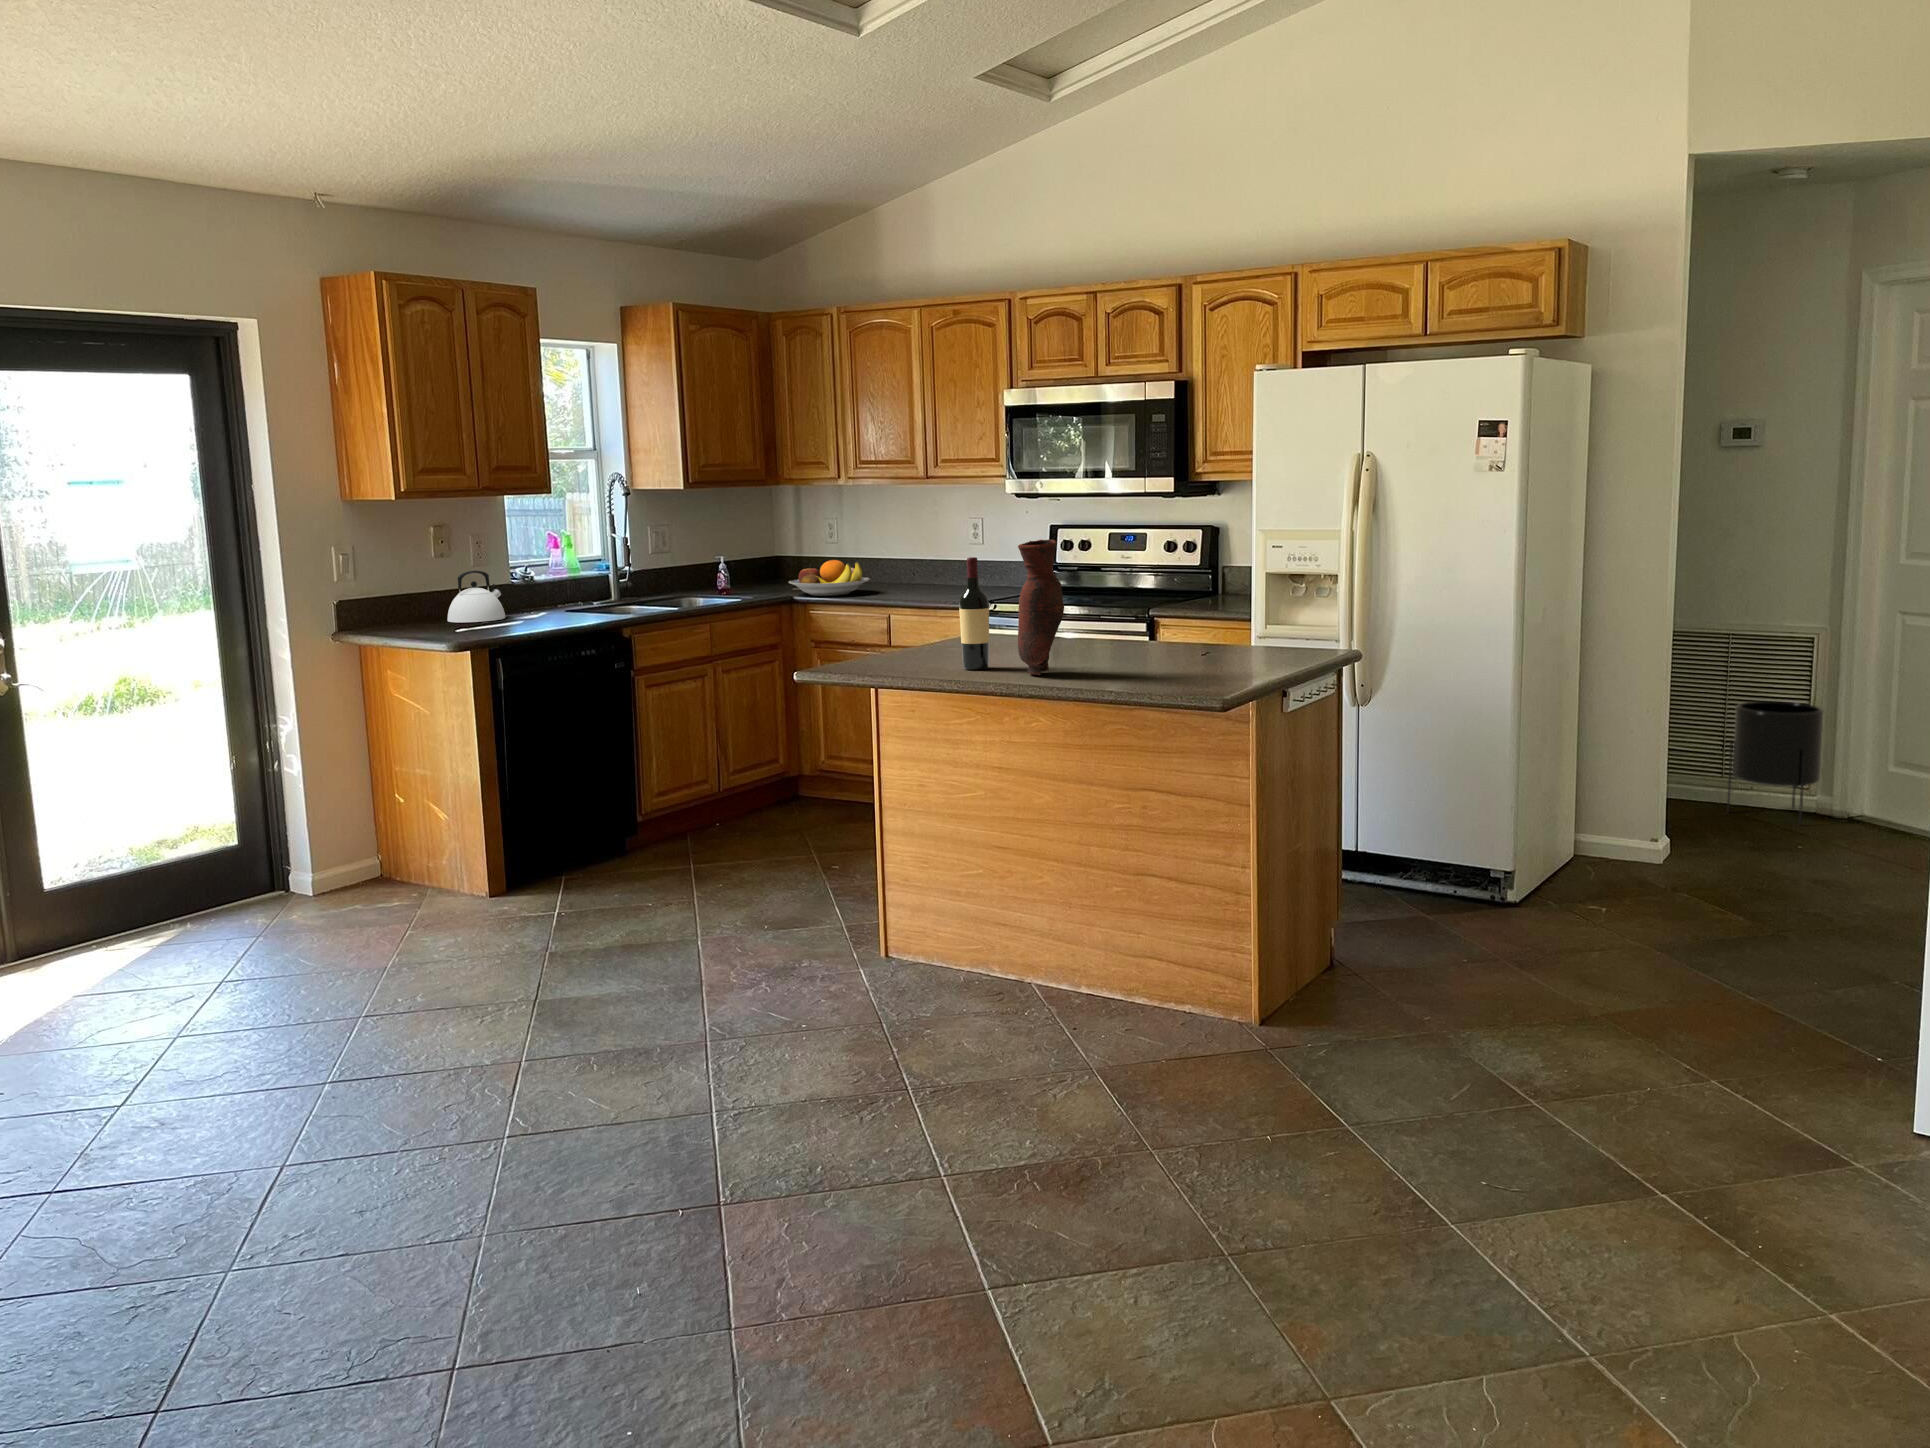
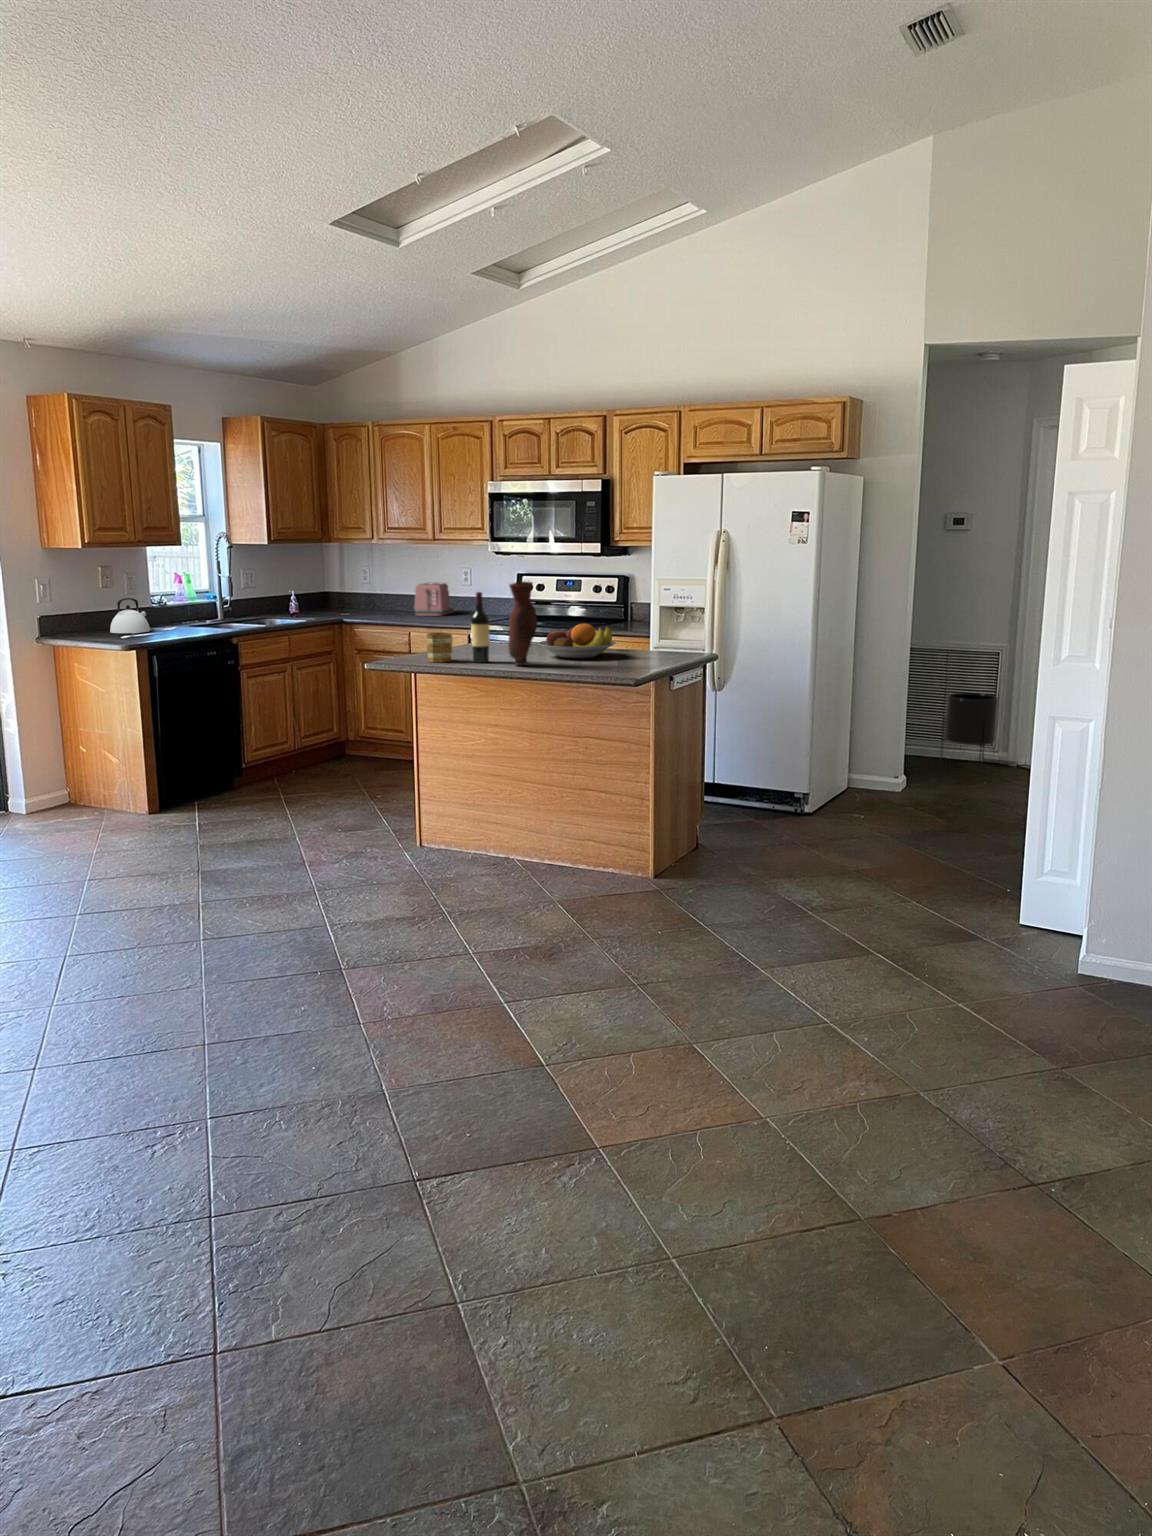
toaster: none [898,539,958,589] -> present [414,582,454,616]
fruit bowl: present [789,560,870,596] -> present [539,624,616,658]
mug: none [890,622,932,670] -> present [427,632,452,662]

